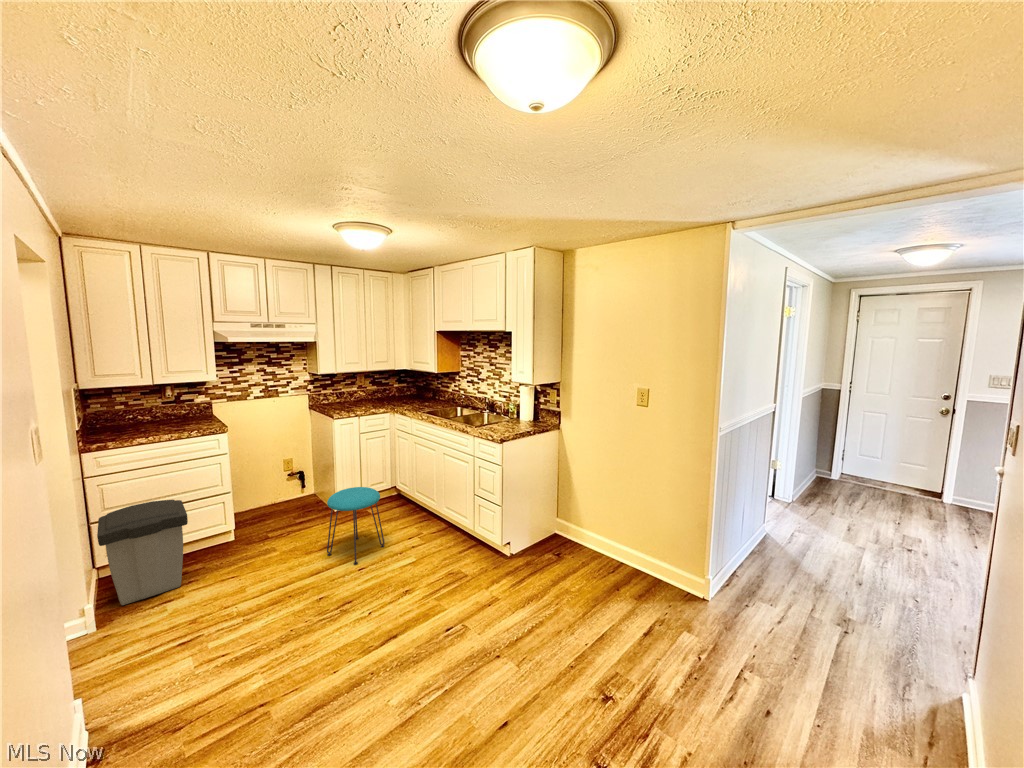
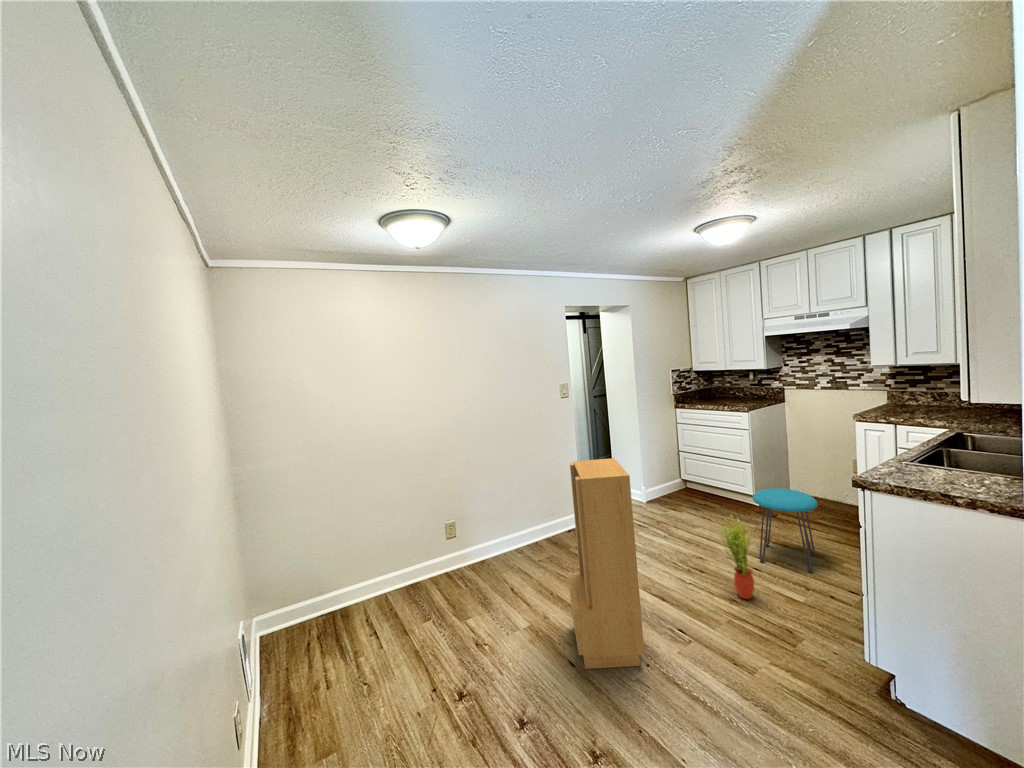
storage cabinet: none [429,481,513,723] -> present [568,458,644,669]
trash can: present [97,500,188,605] -> none [653,446,709,507]
potted plant: none [386,515,420,587] -> present [720,515,754,599]

